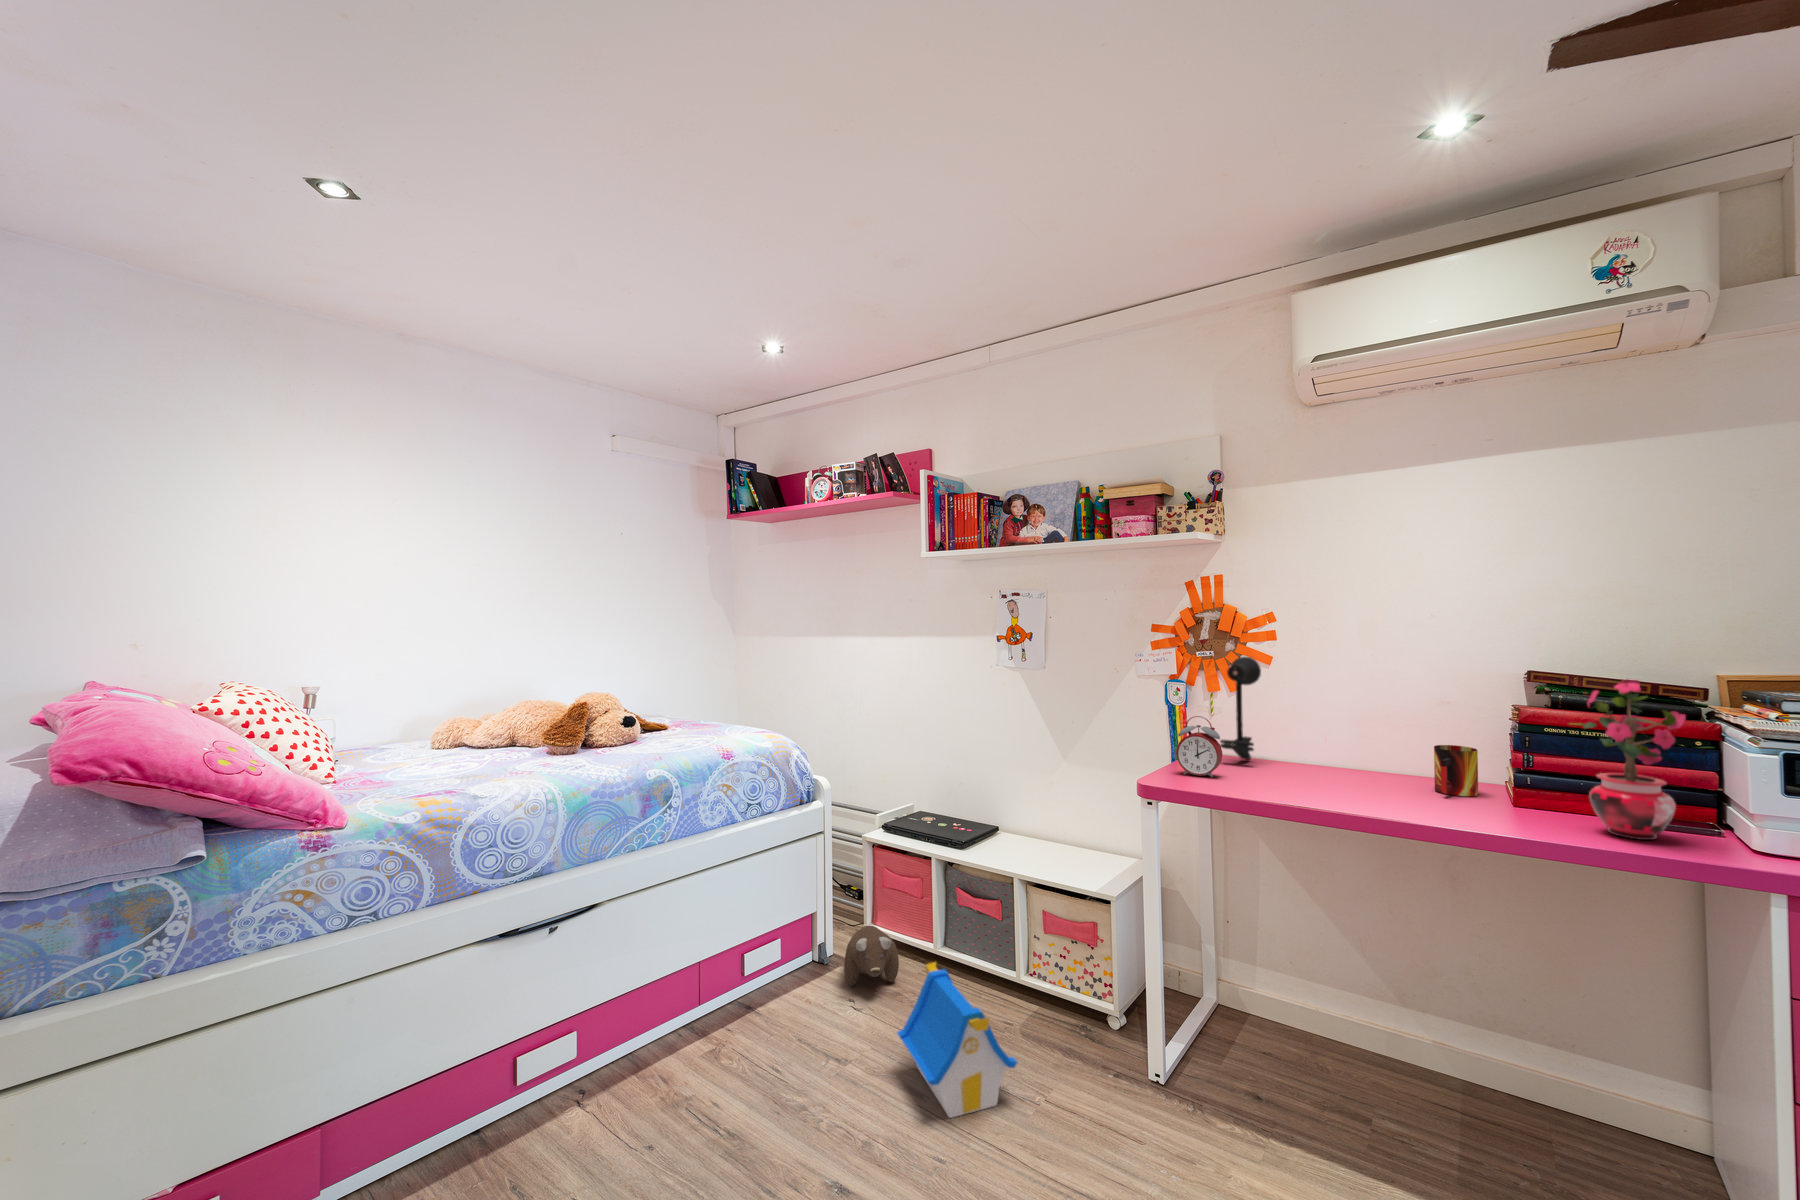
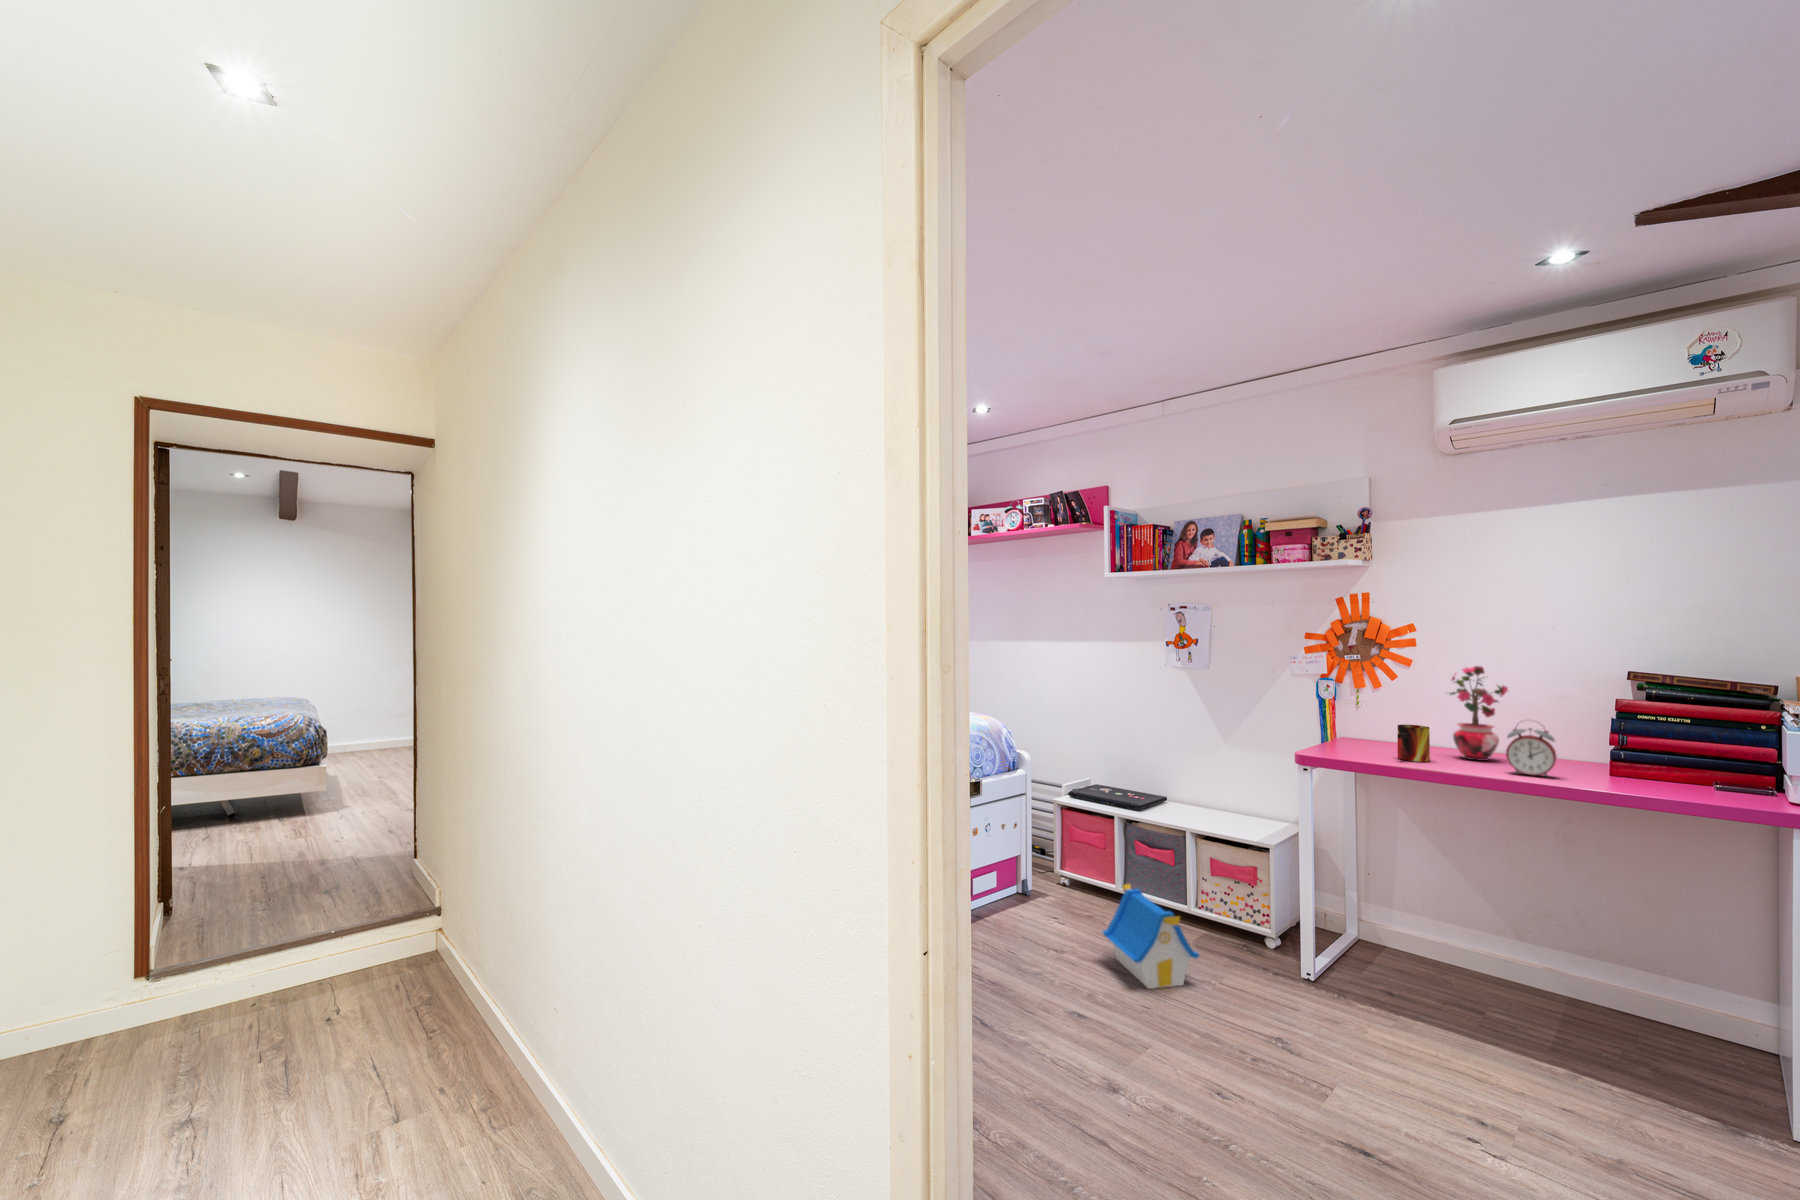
desk lamp: present [1220,657,1261,760] -> none [1364,659,1401,744]
potted plant: present [1572,679,1686,840] -> present [1450,666,1508,761]
alarm clock: present [1176,716,1222,777] -> present [1506,728,1556,776]
mug: present [1434,745,1478,796] -> present [1397,725,1430,762]
plush toy: present [844,925,899,986] -> none [1047,865,1090,909]

